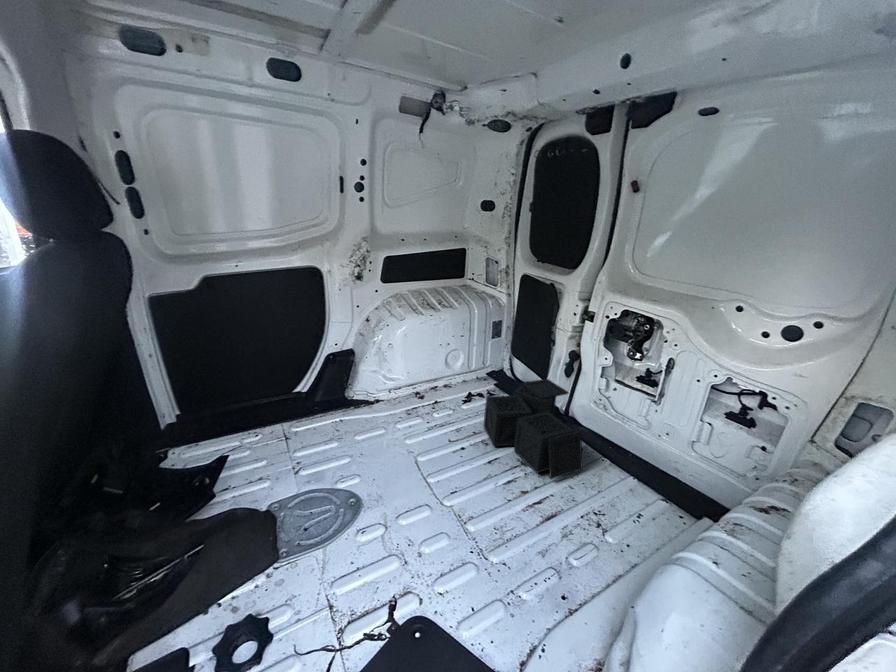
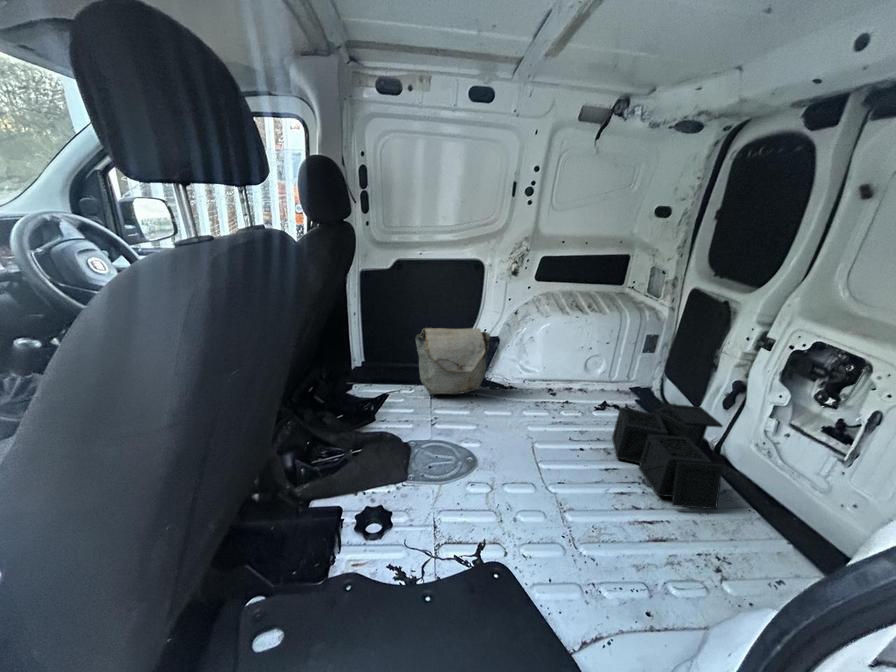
bag: none [257,345,347,429] -> present [416,328,490,394]

